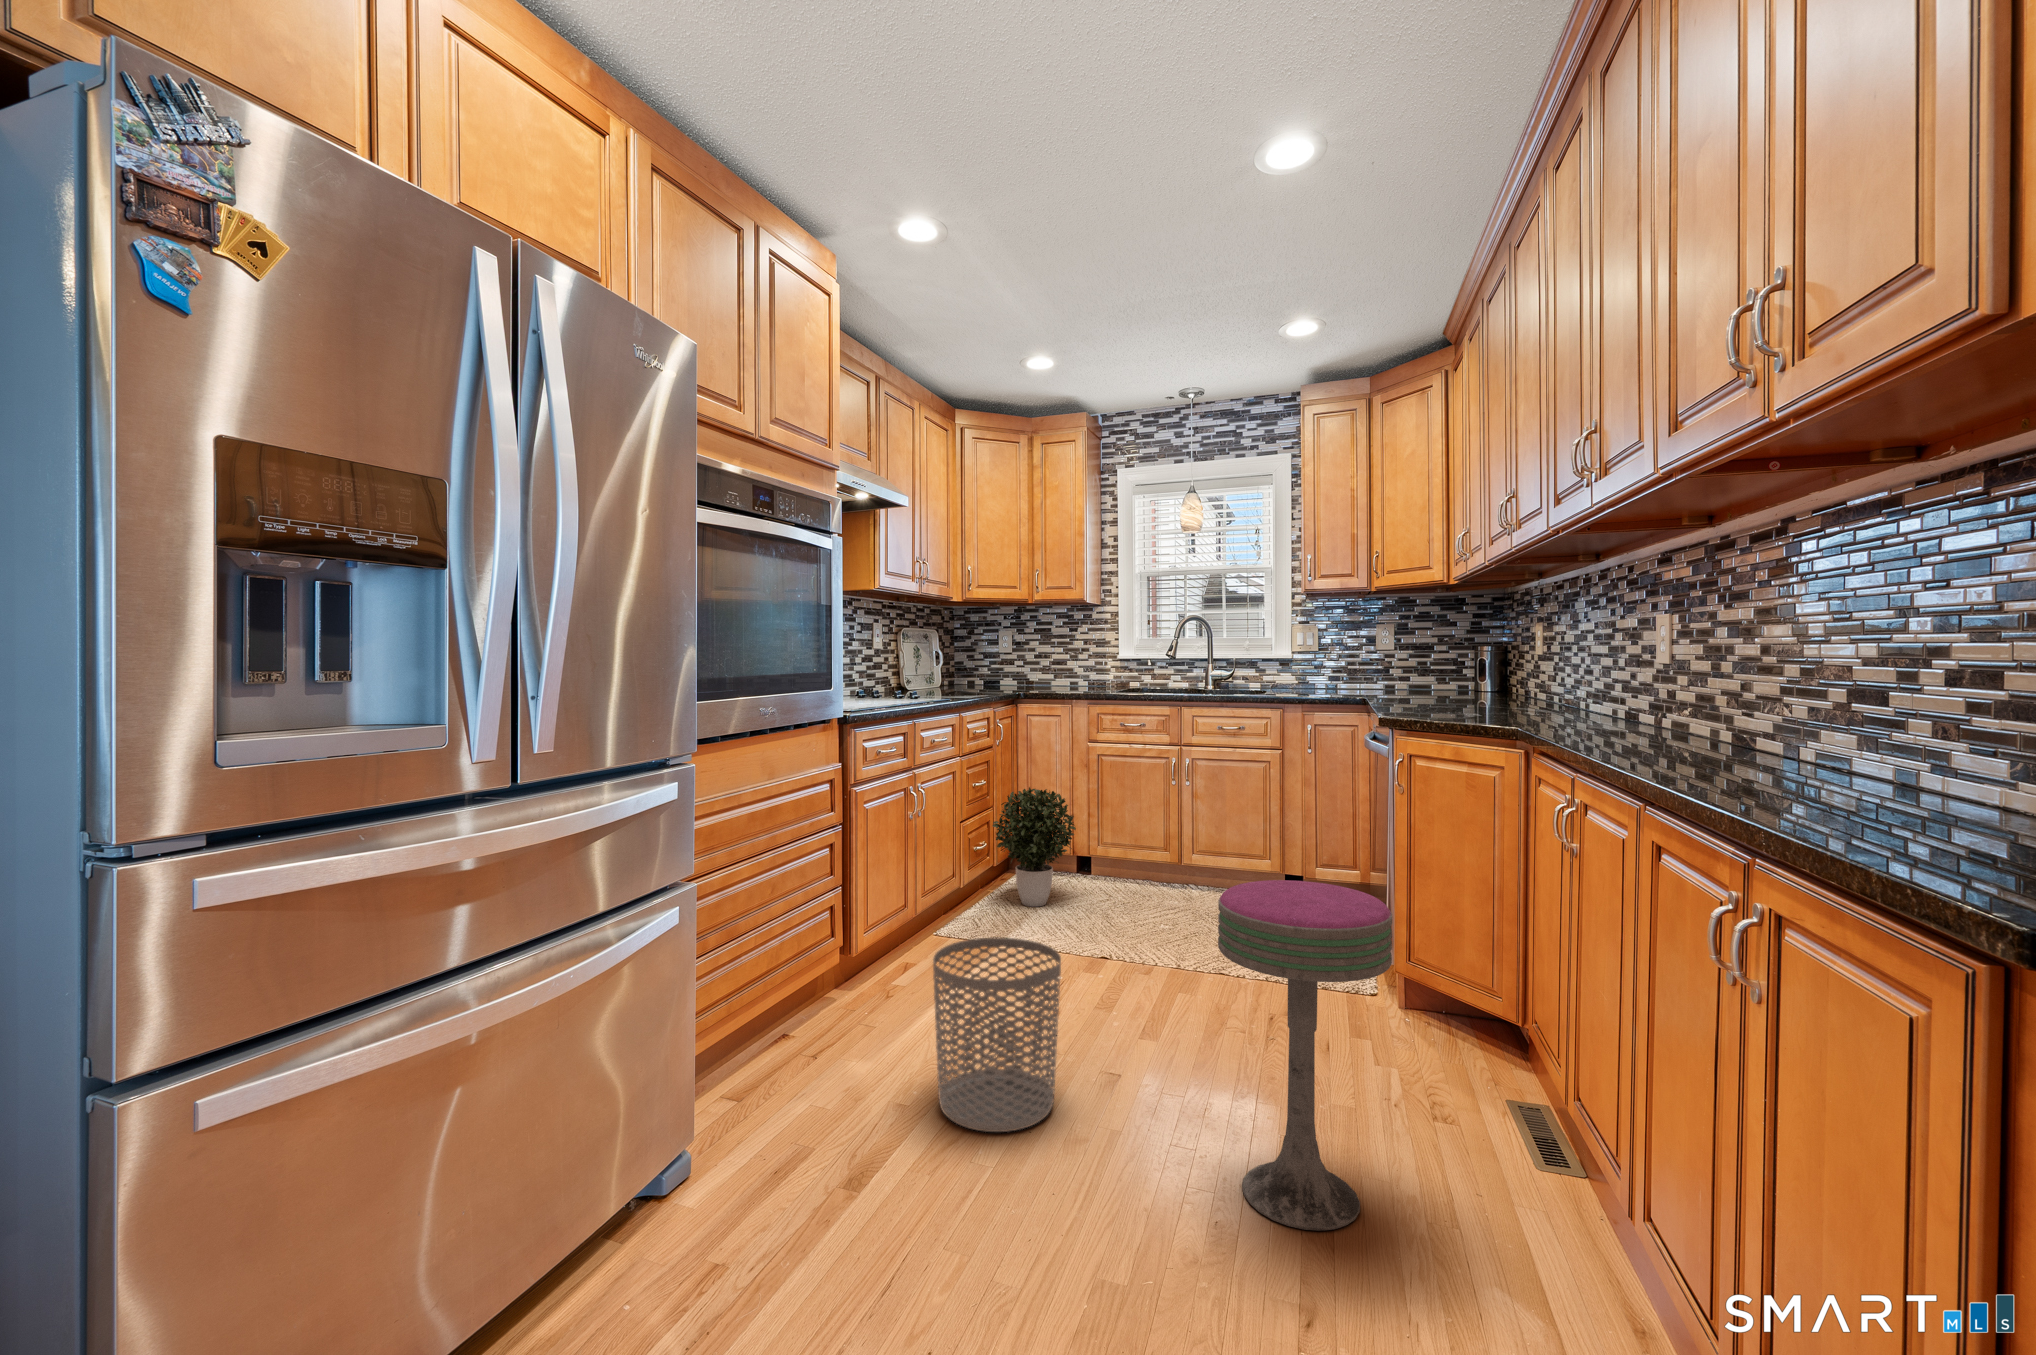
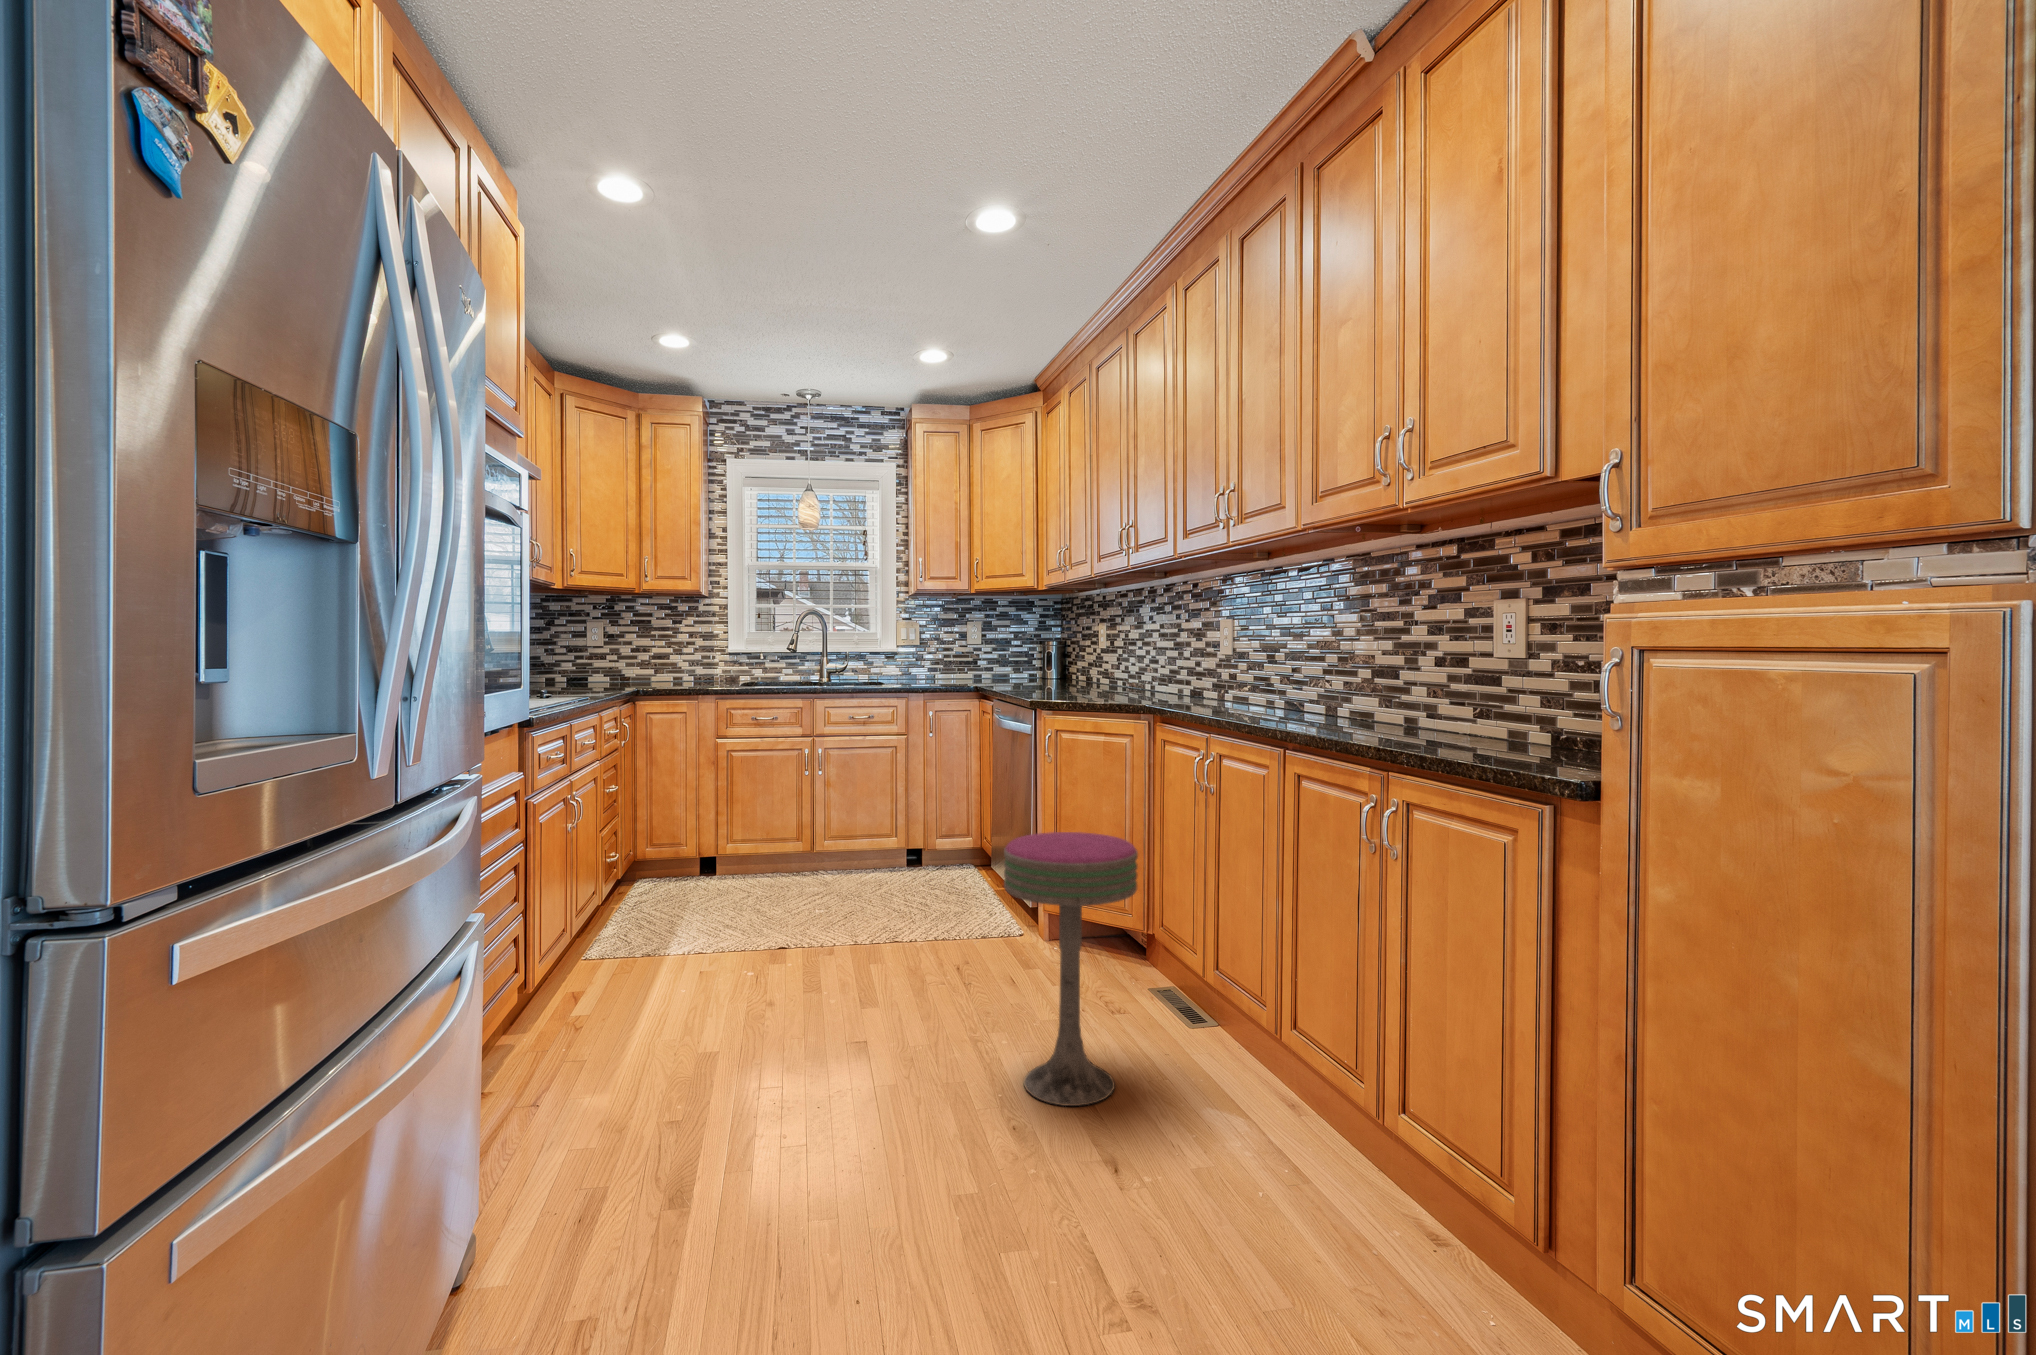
potted plant: present [993,787,1076,907] -> none [630,785,721,910]
waste bin: present [933,938,1061,1132] -> none [713,924,843,1113]

